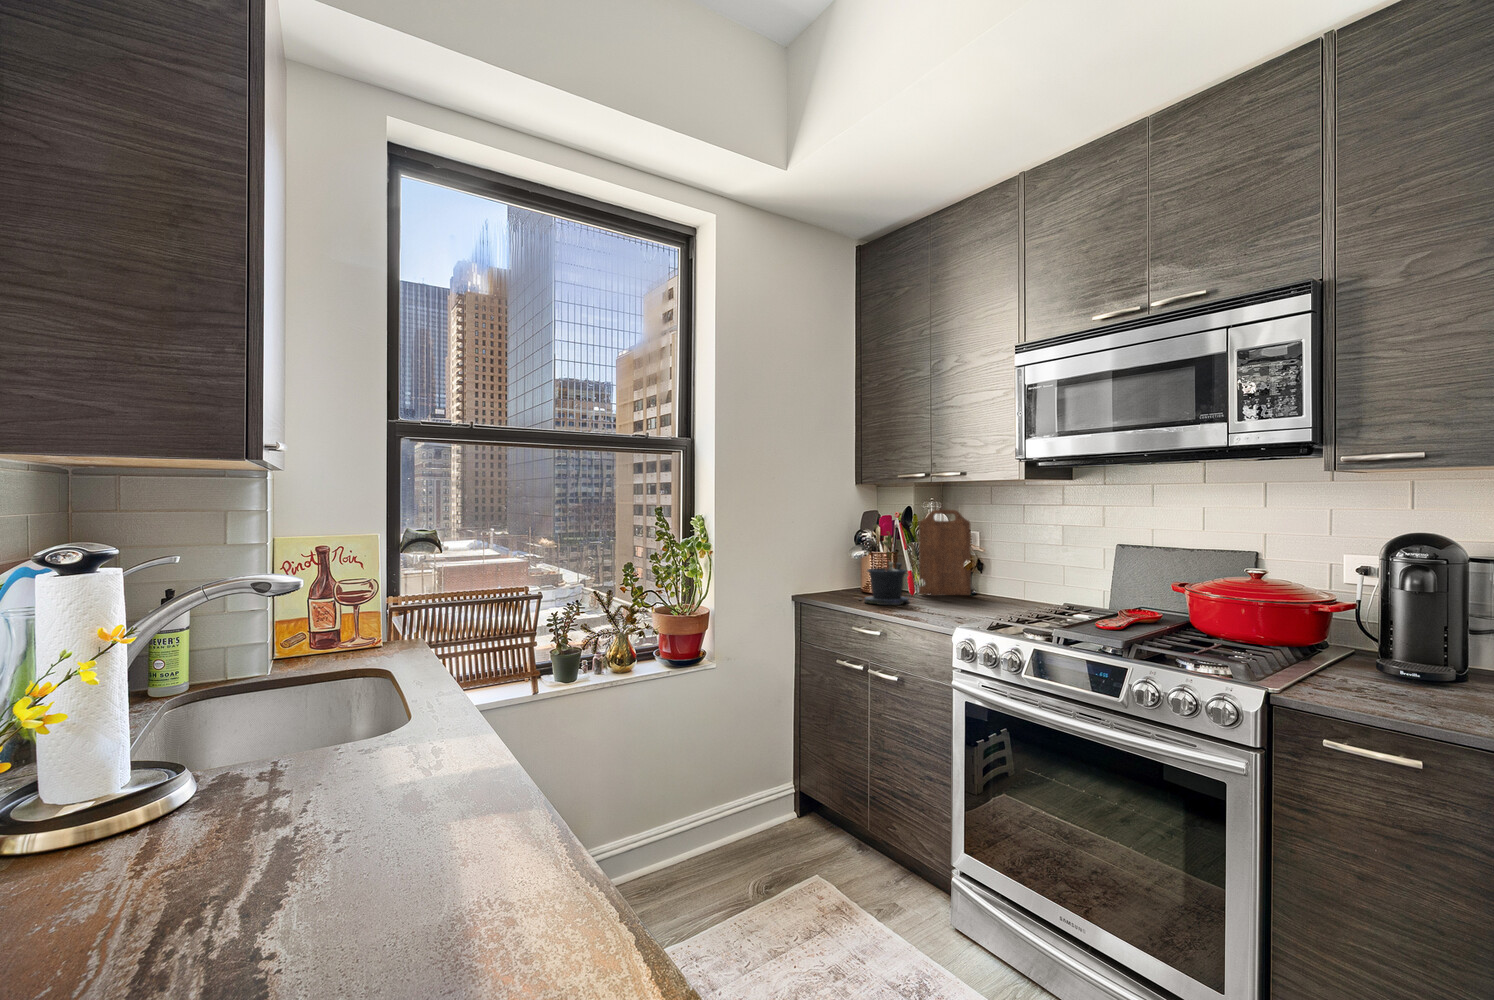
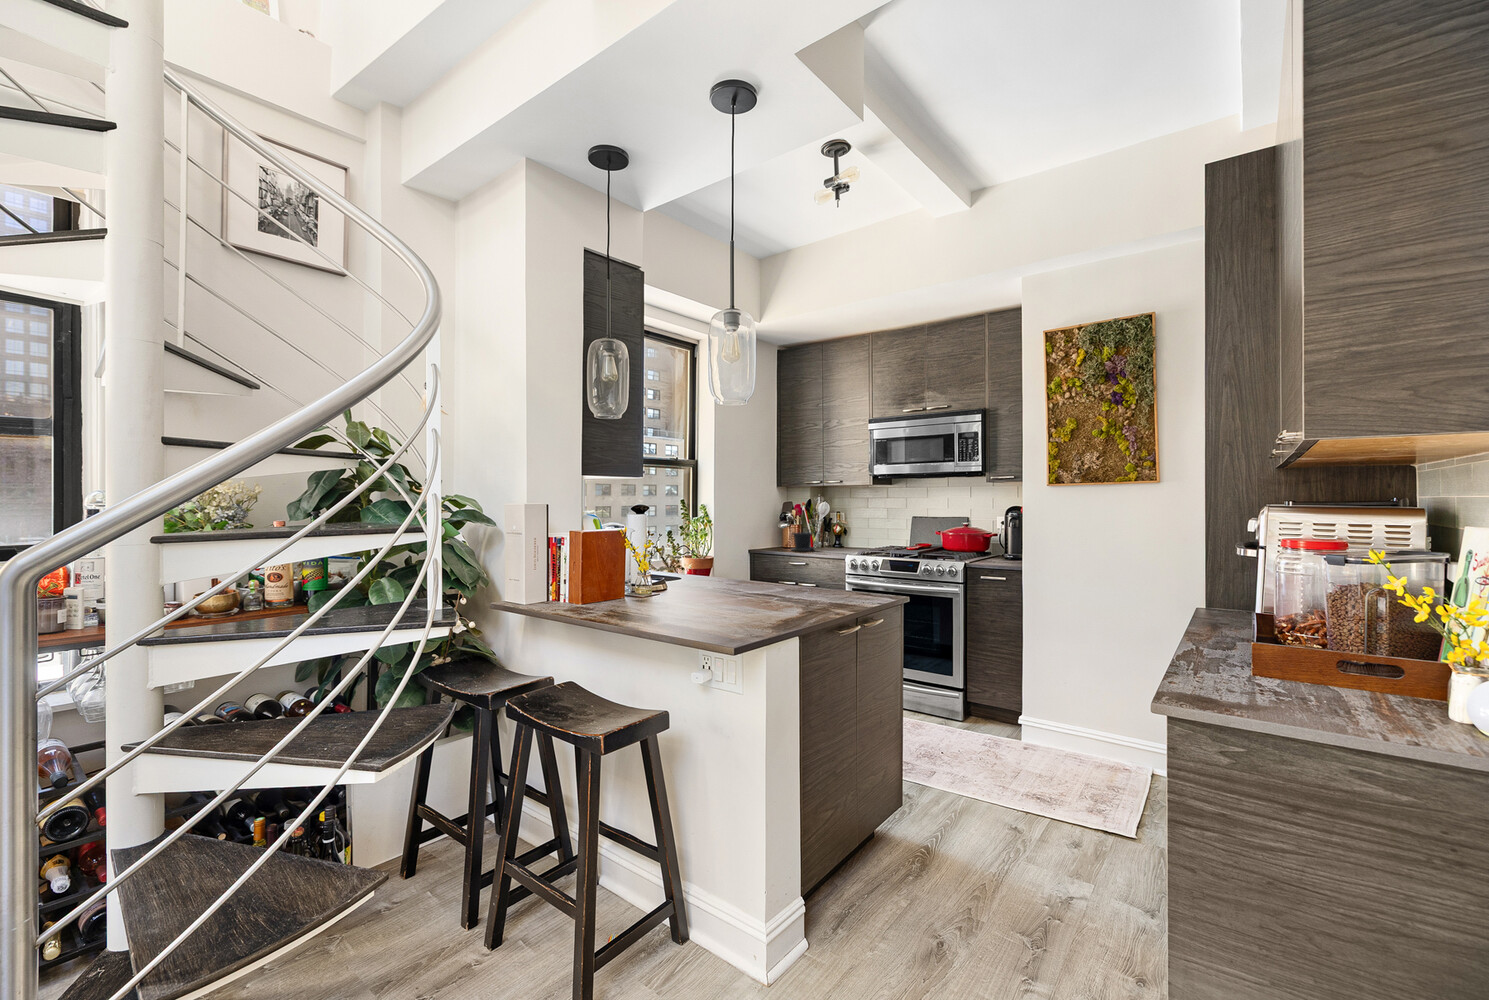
cutting board: present [919,510,971,595] -> none [815,500,842,547]

